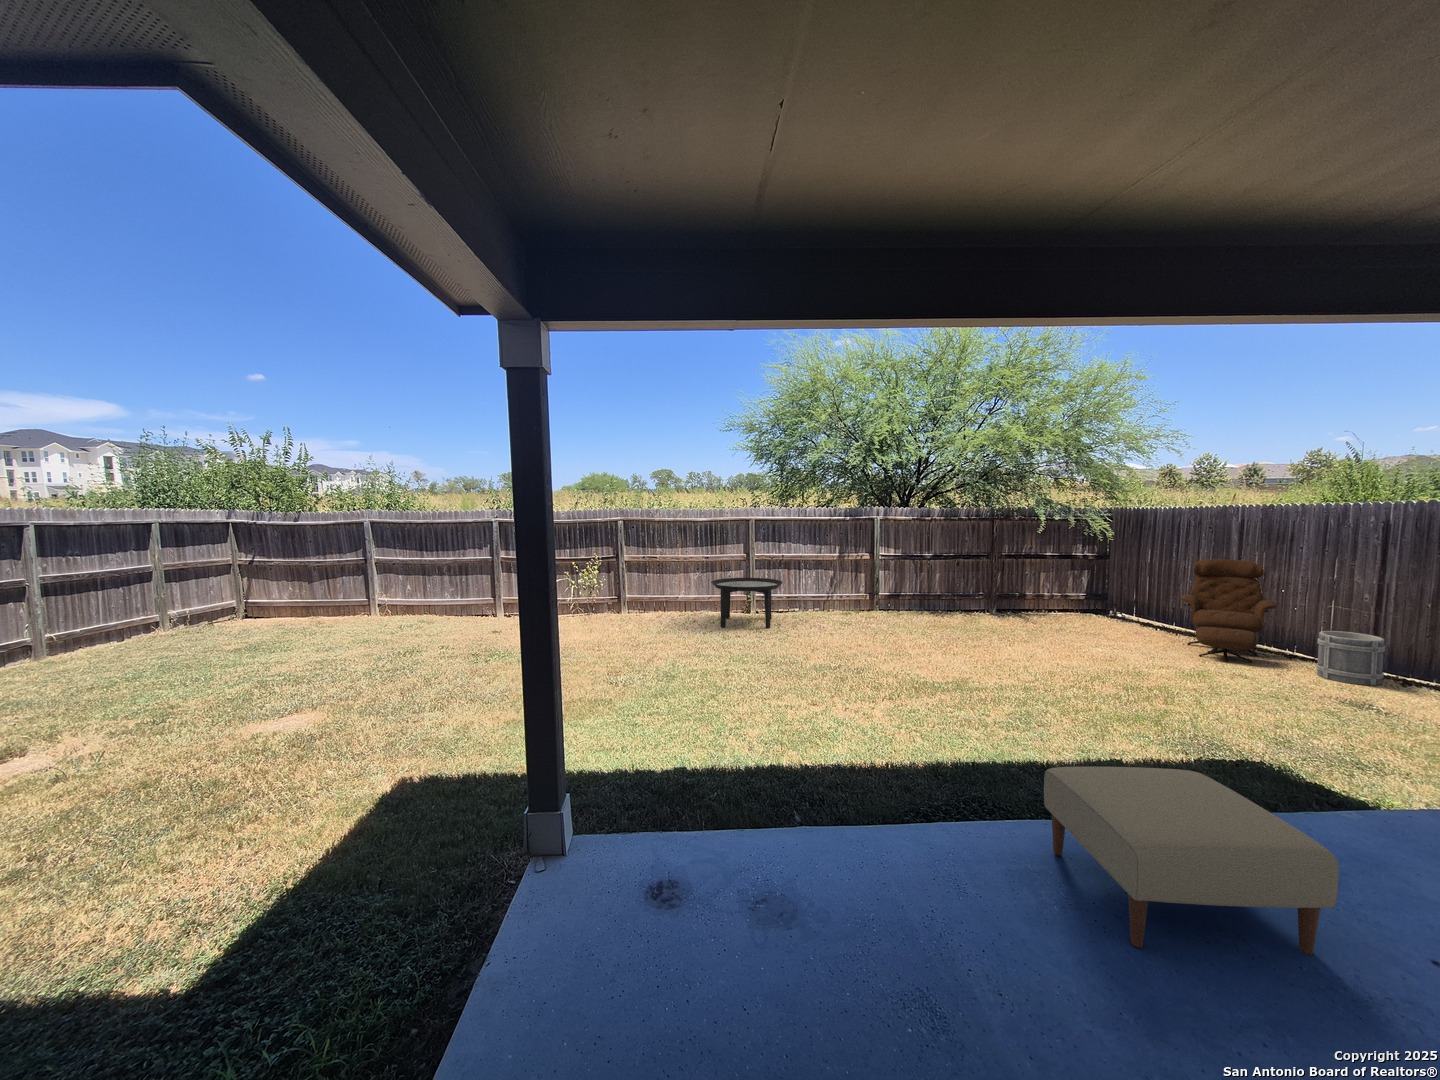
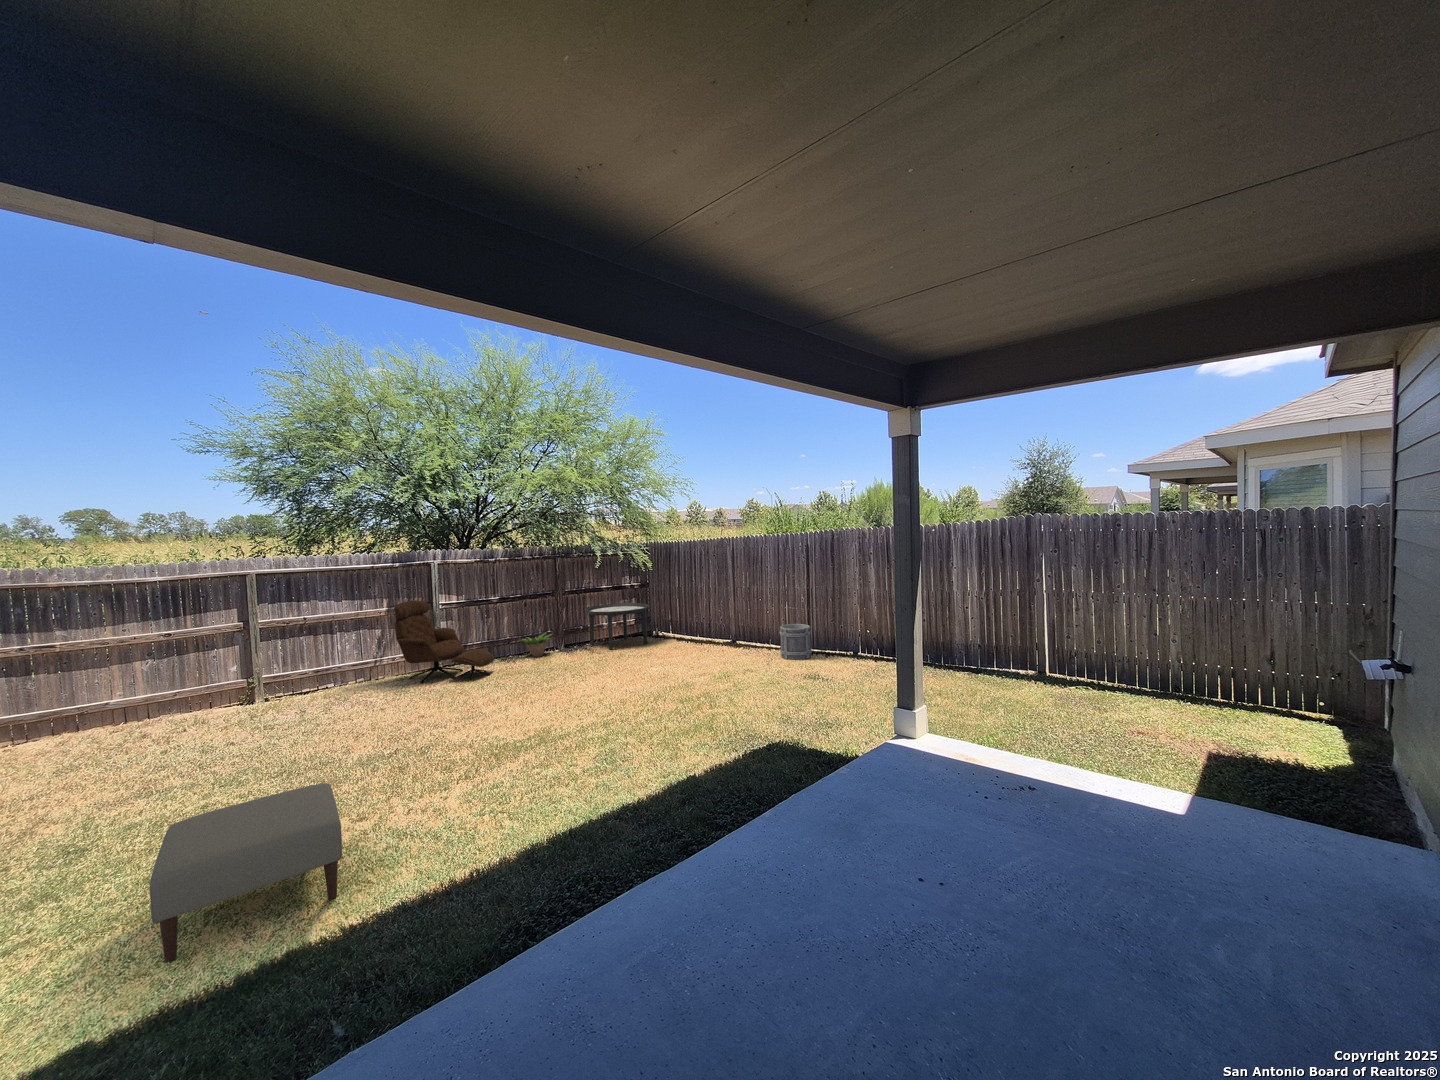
lounge chair: present [1181,559,1277,663] -> present [394,600,494,683]
round table: present [711,578,783,628] -> present [585,603,649,650]
decorative plant: none [945,595,986,617] -> present [521,633,552,657]
ottoman: present [1044,767,1339,955] -> present [150,783,342,962]

